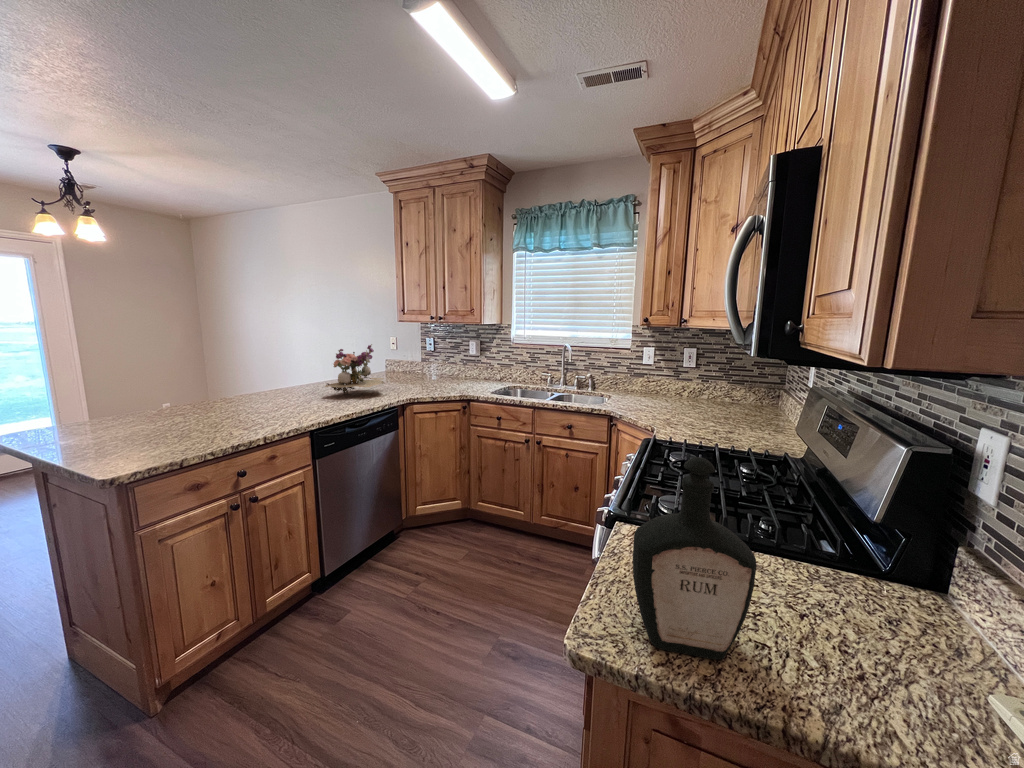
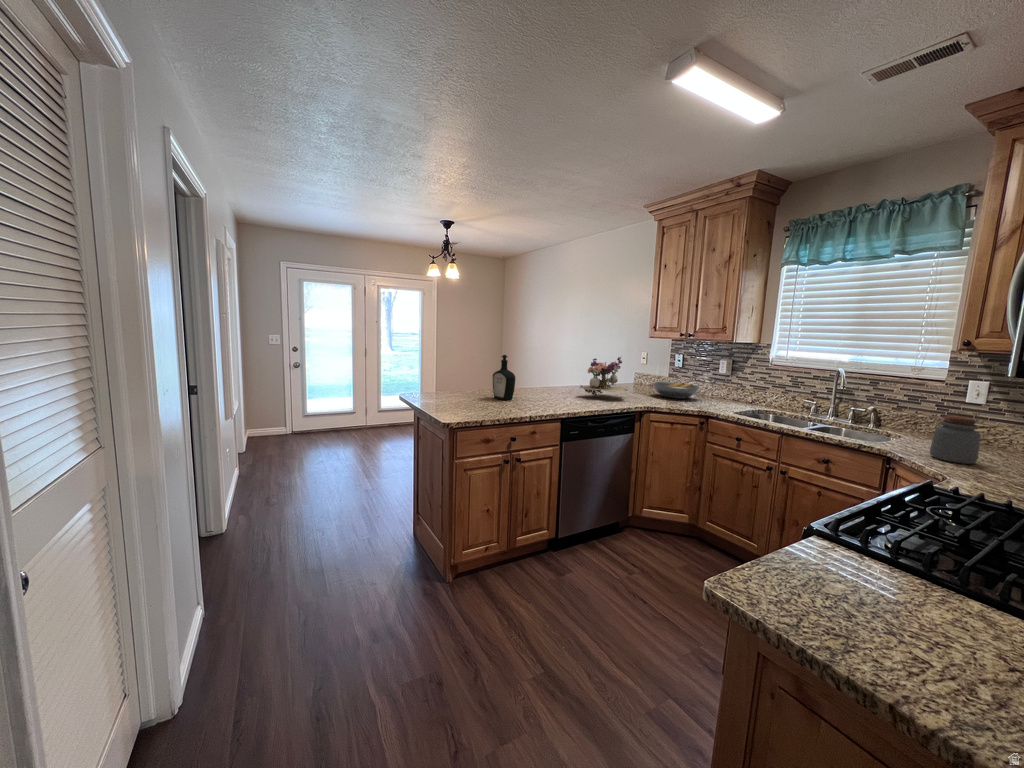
fruit bowl: none [409,367,455,384] -> present [653,382,699,399]
jar: none [636,377,663,414] -> present [930,415,981,464]
bottle: present [633,457,756,659] -> present [493,355,515,400]

